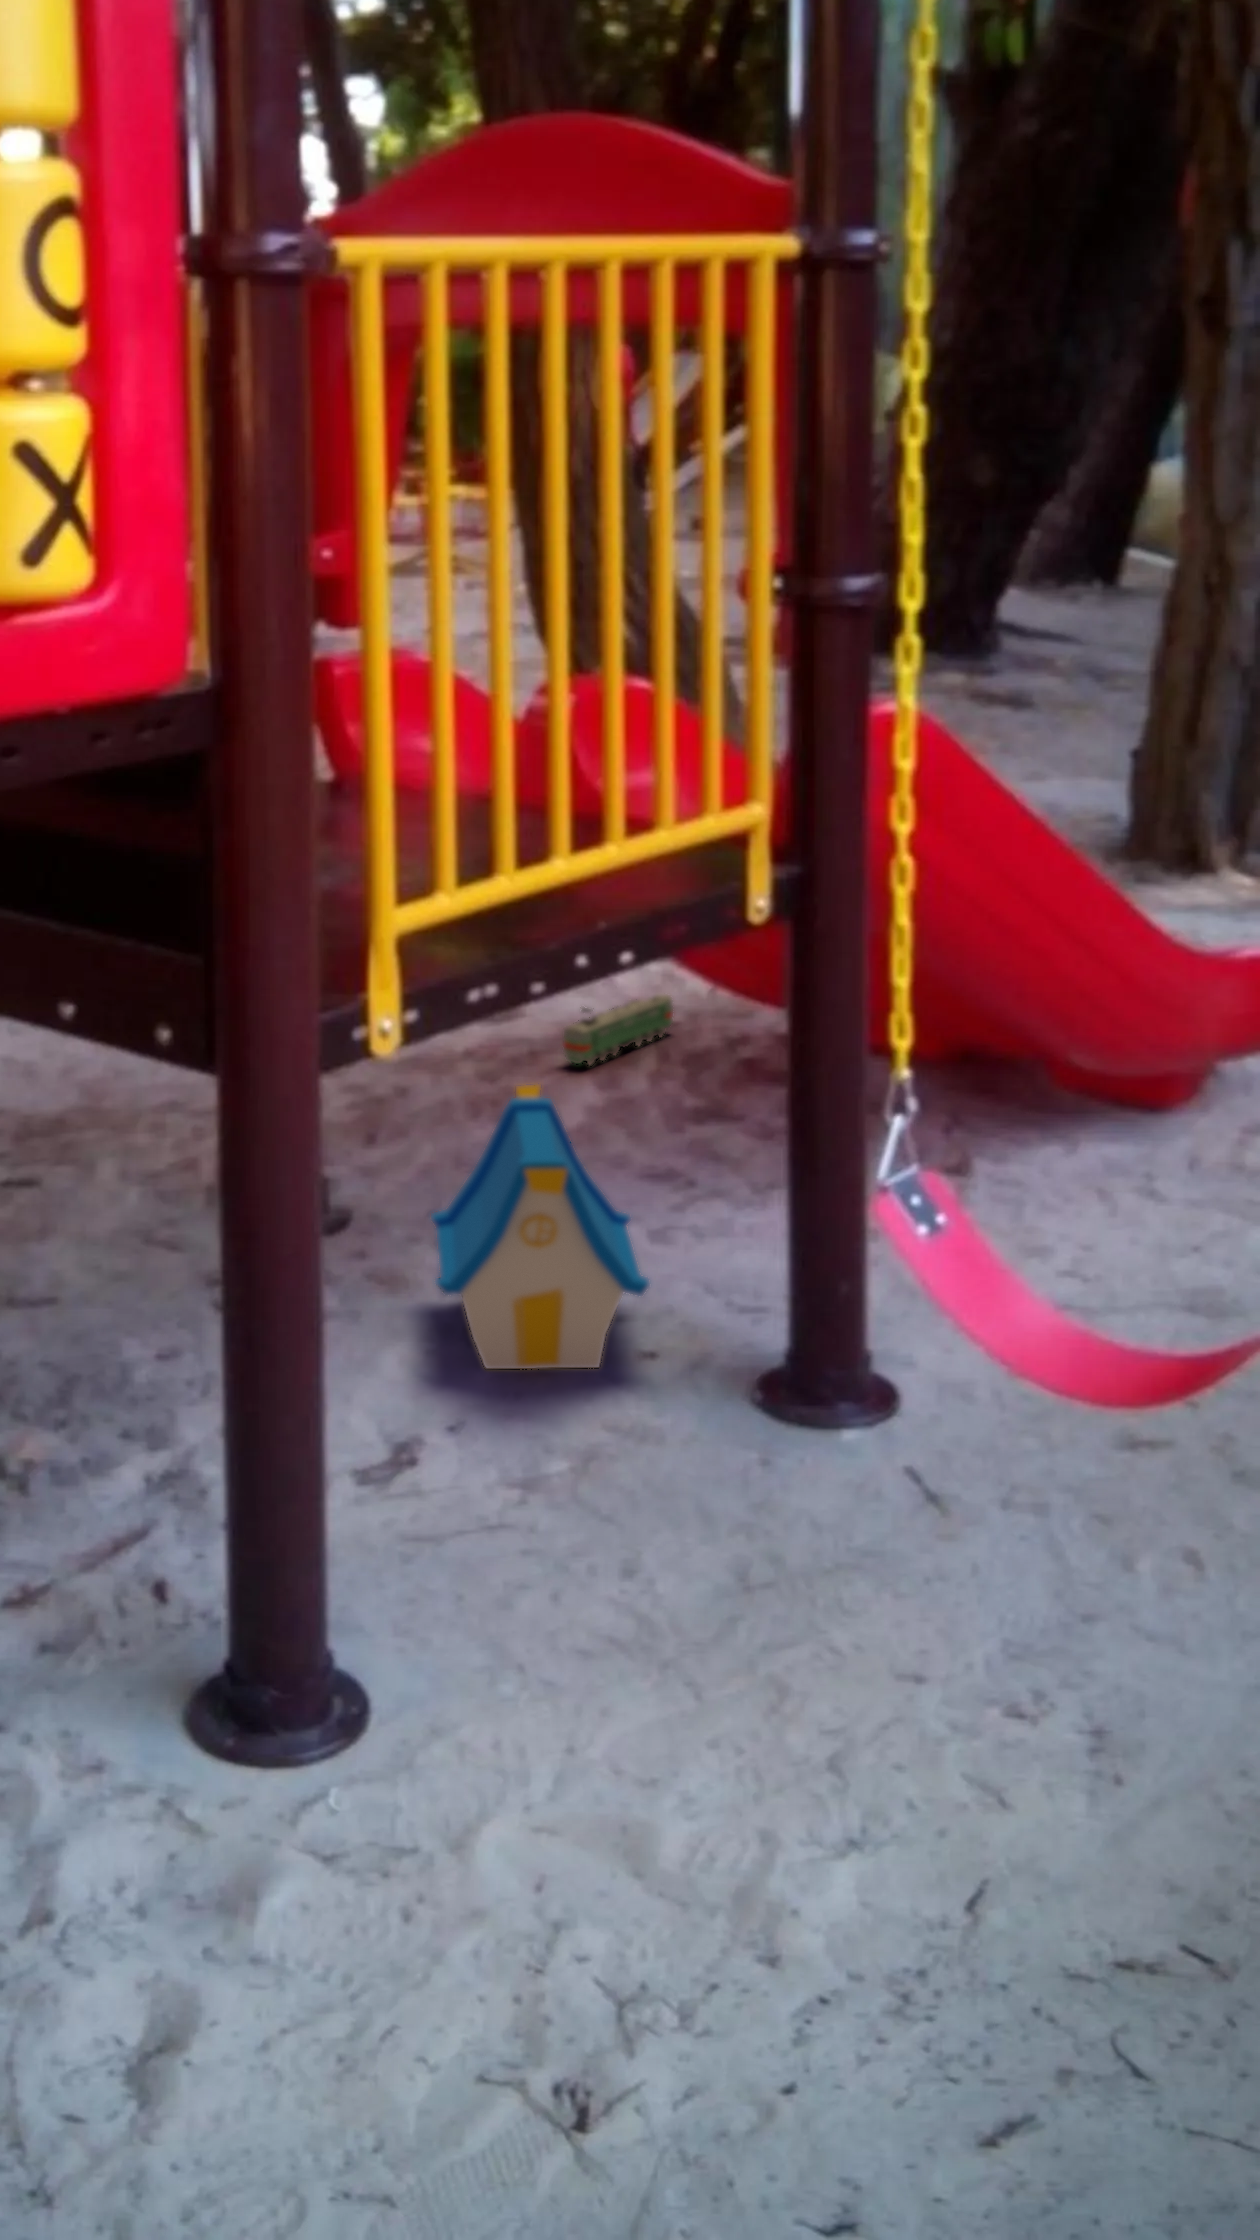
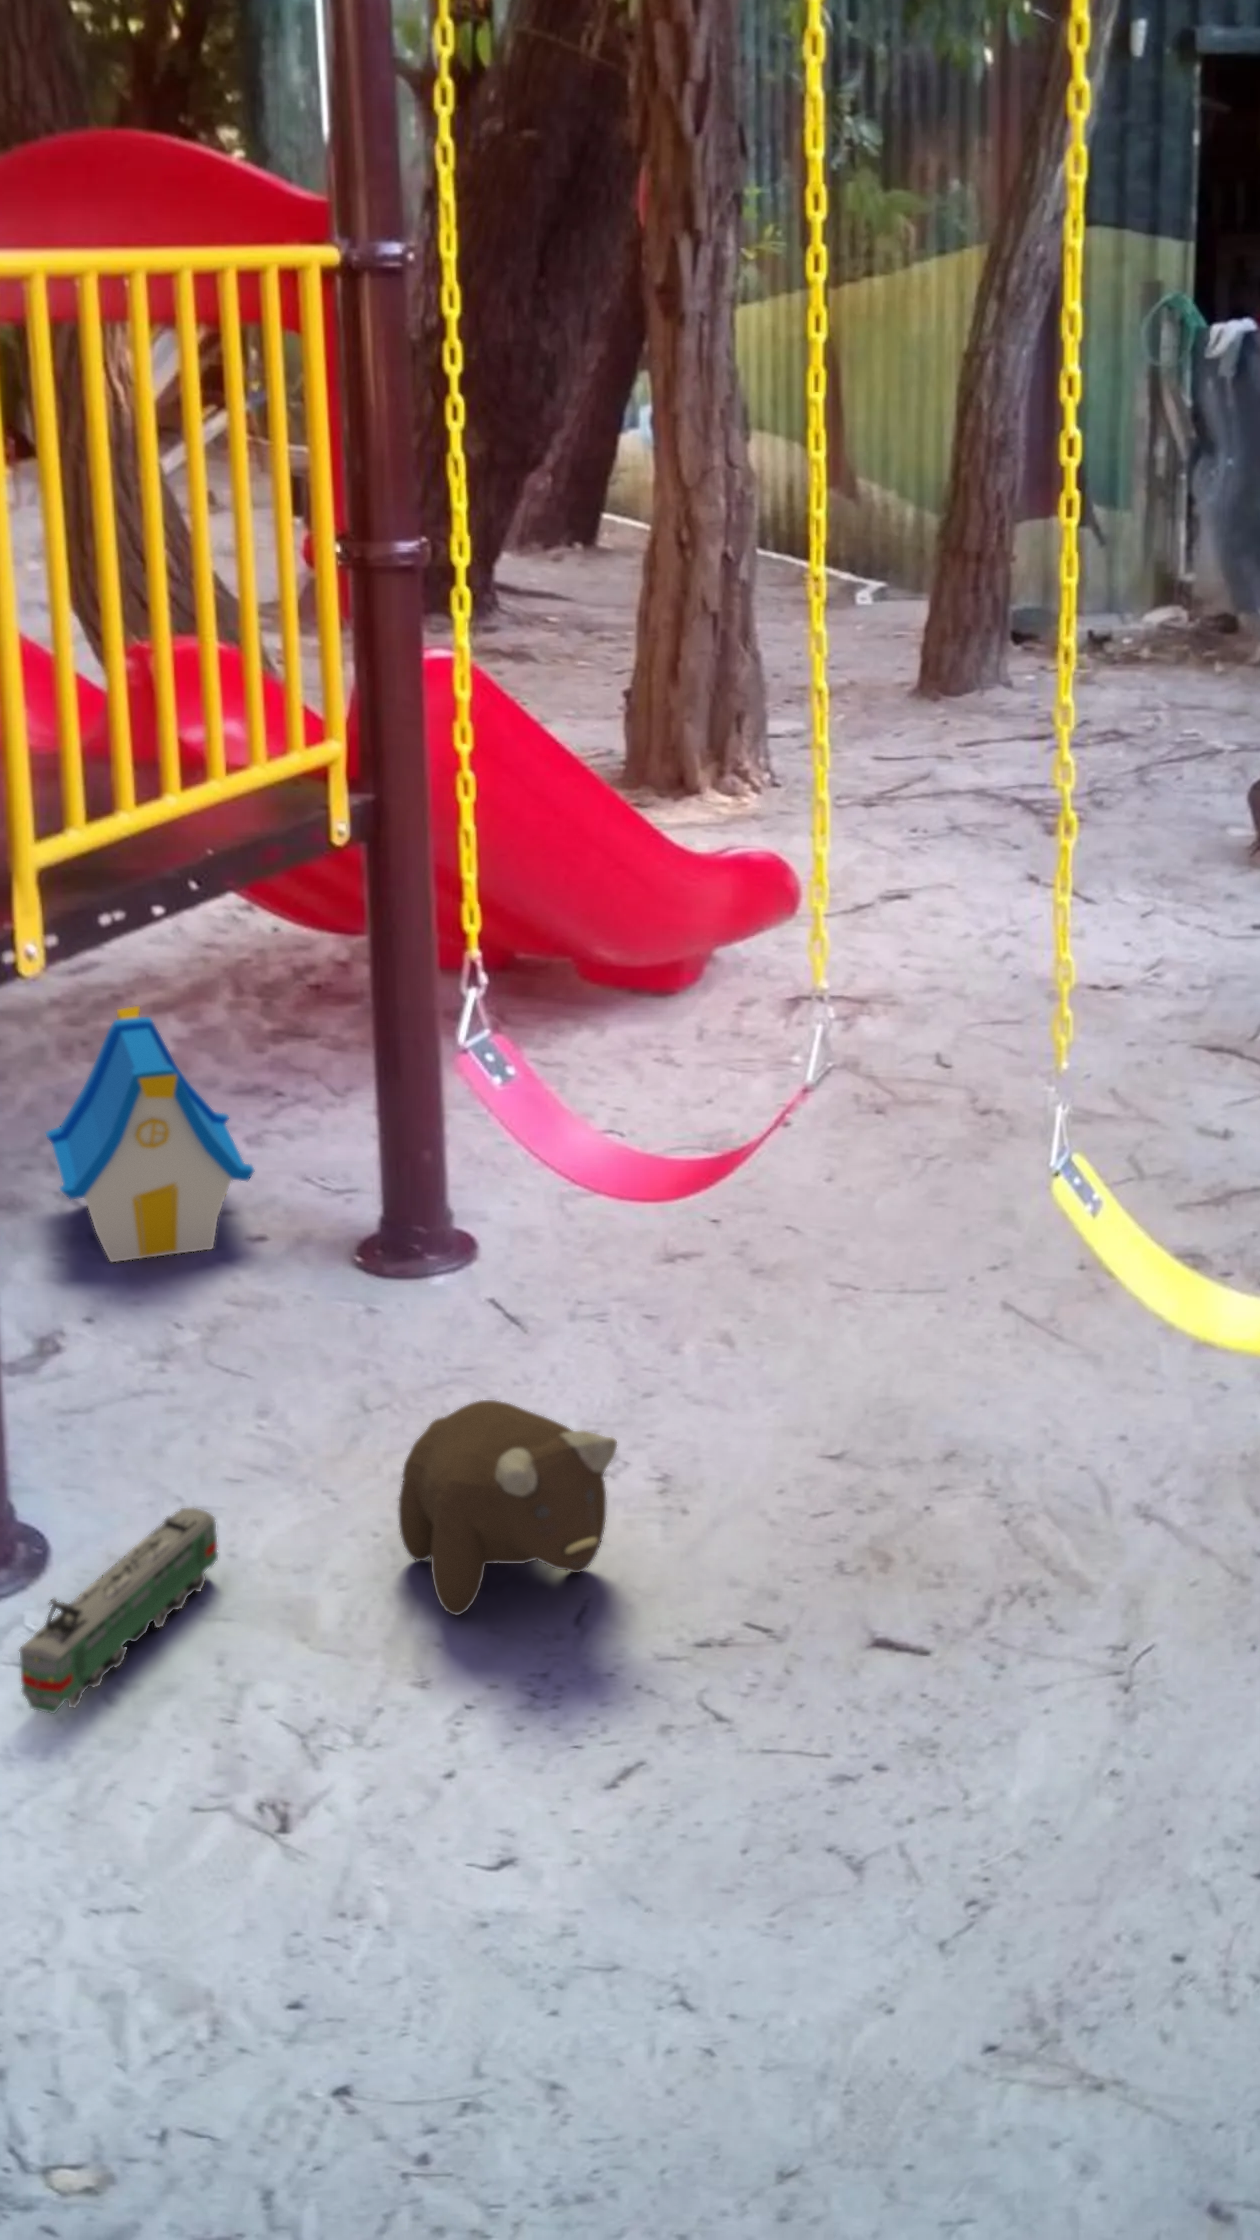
toy train: present [563,995,673,1065] -> present [20,1508,218,1714]
plush toy: none [761,1614,1029,1874] -> present [399,1400,617,1615]

